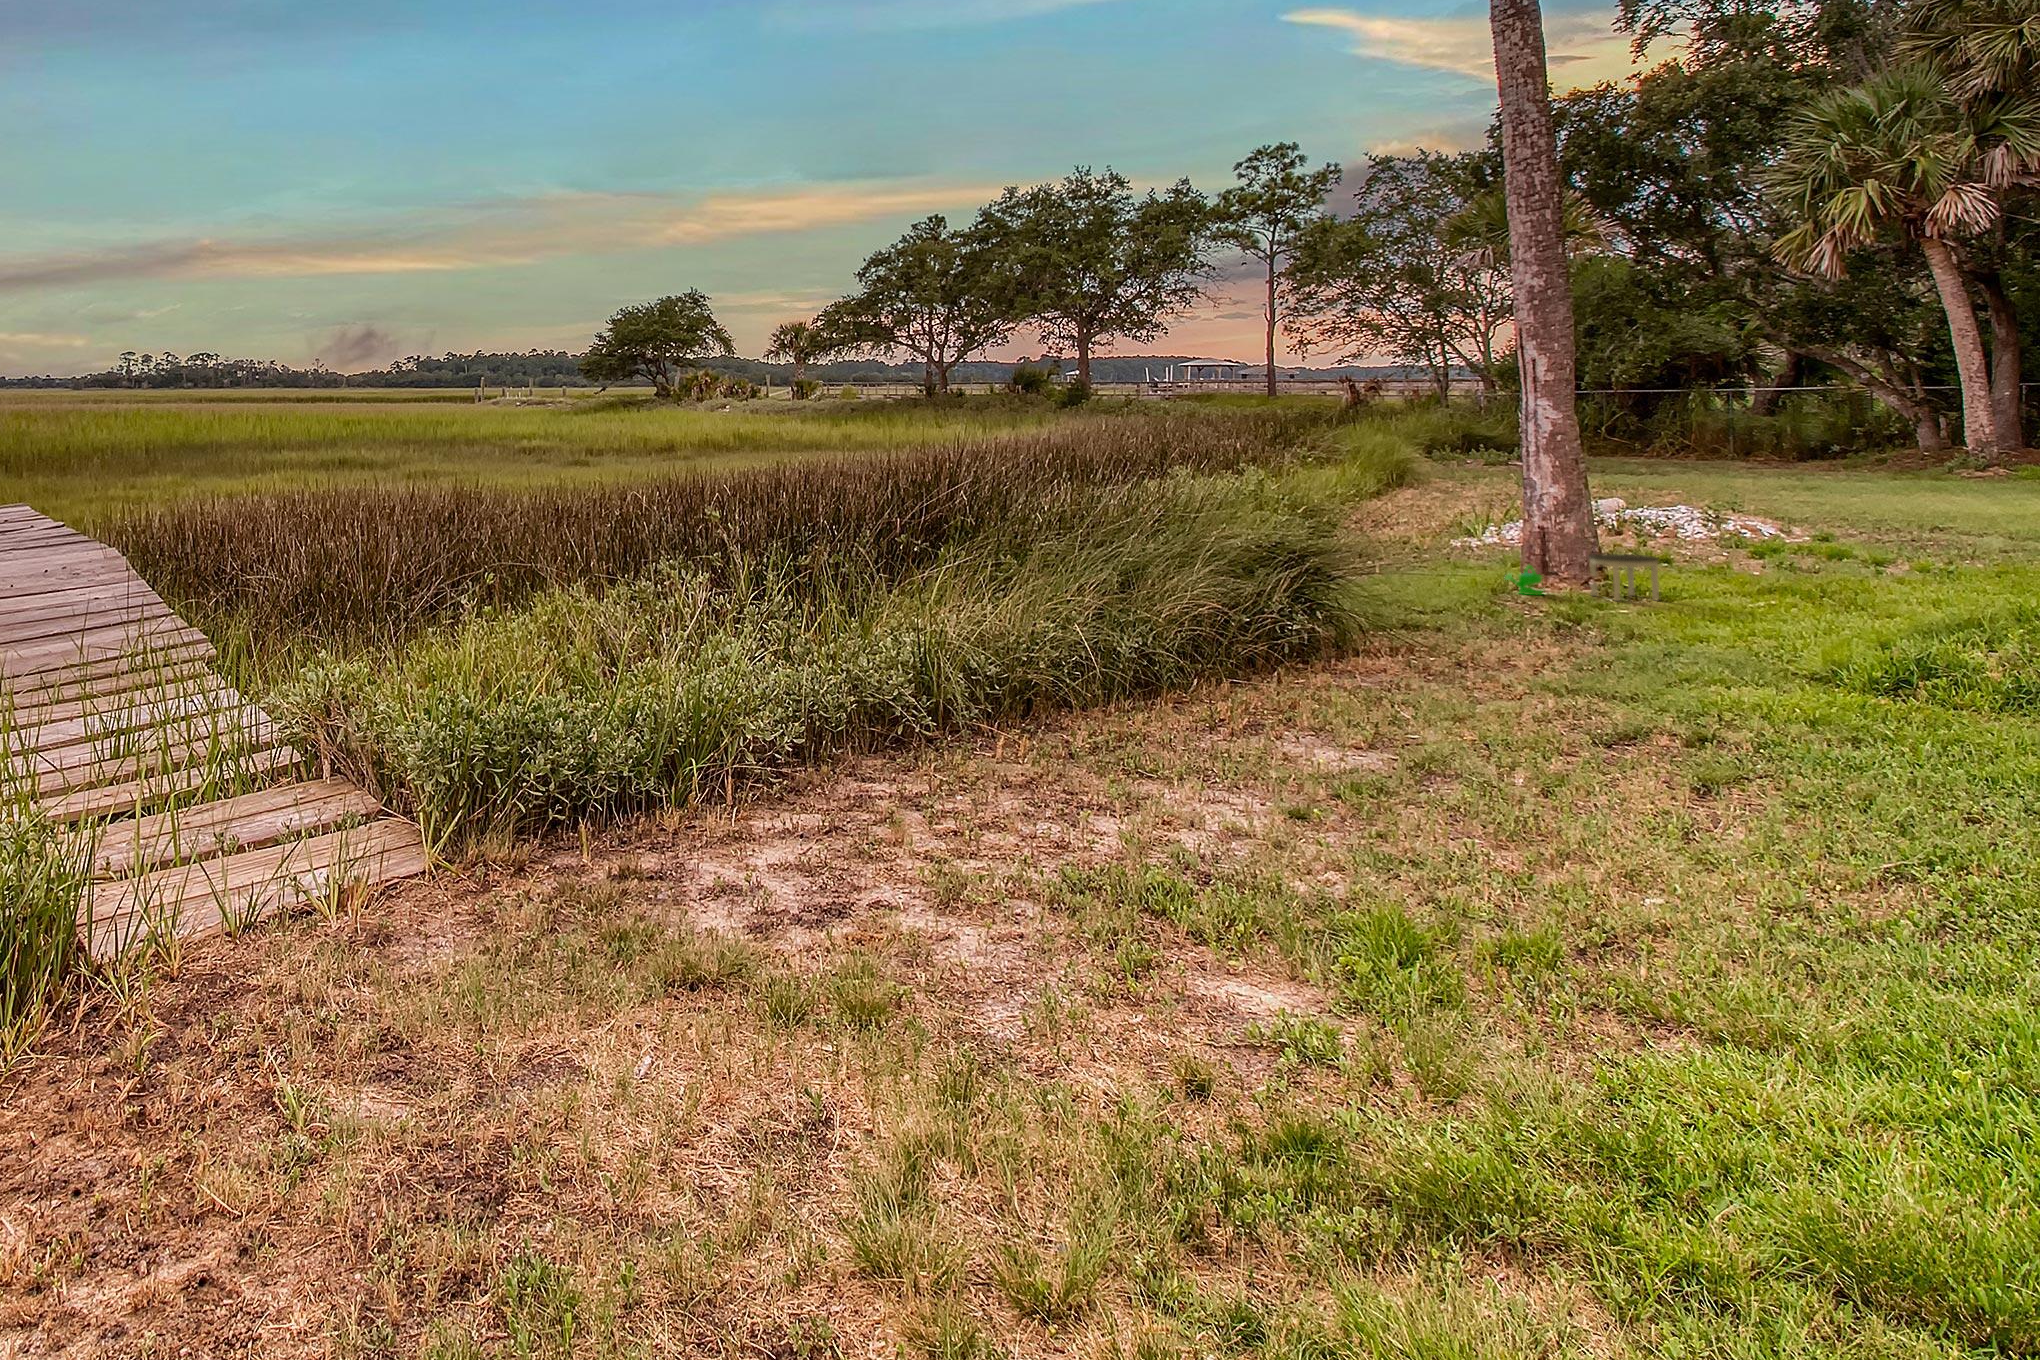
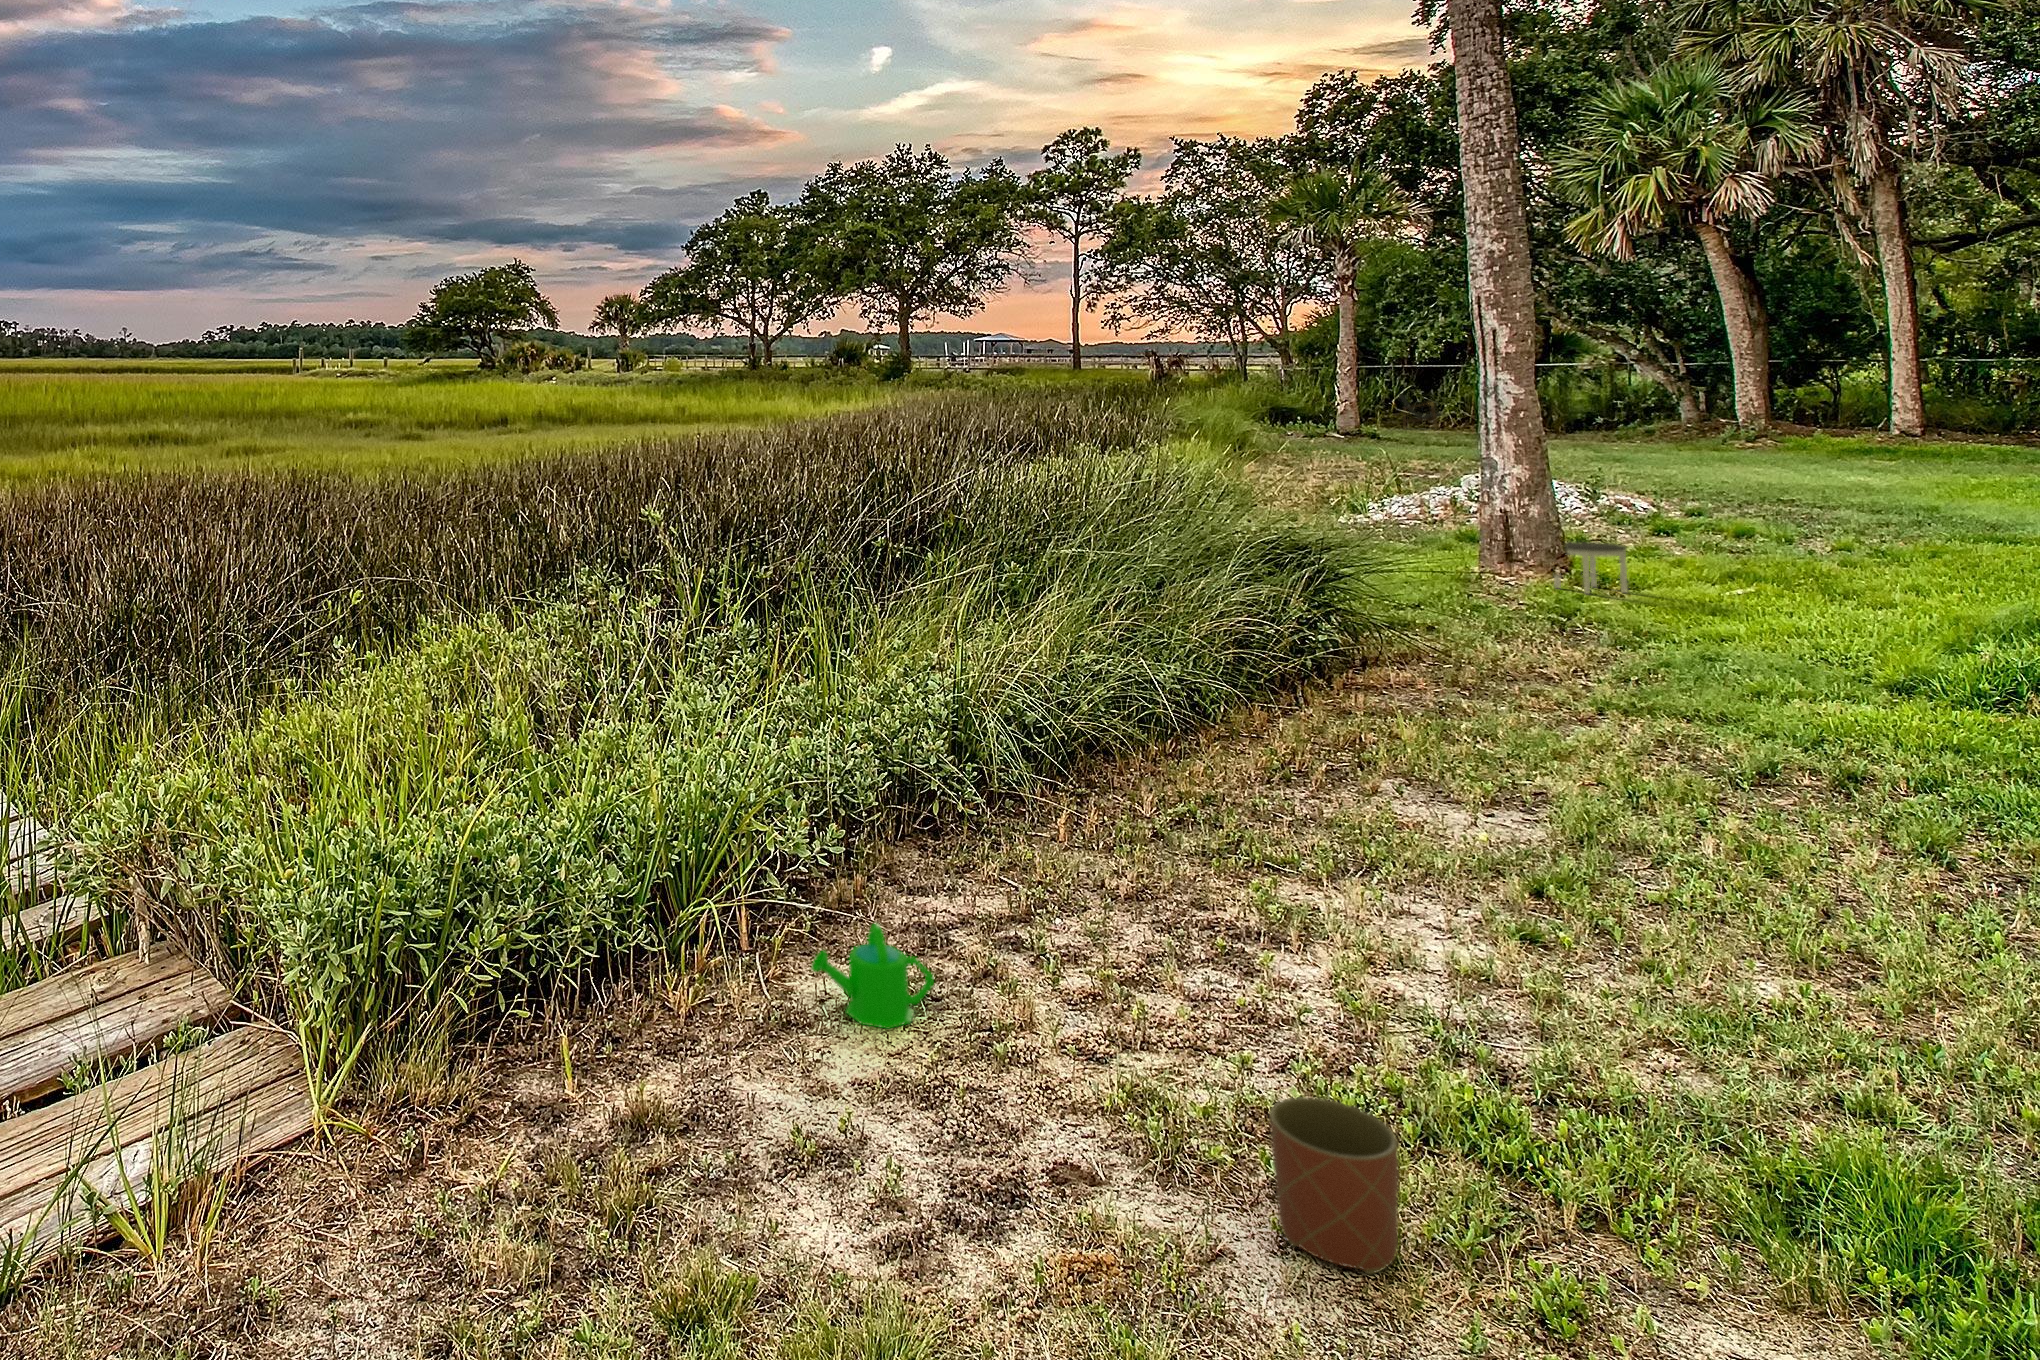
lounge chair: none [1595,415,1643,452] -> present [1400,395,1441,428]
watering can: present [1505,565,1544,595] -> present [811,923,934,1029]
planter: none [967,854,1037,946] -> present [1270,1097,1399,1275]

